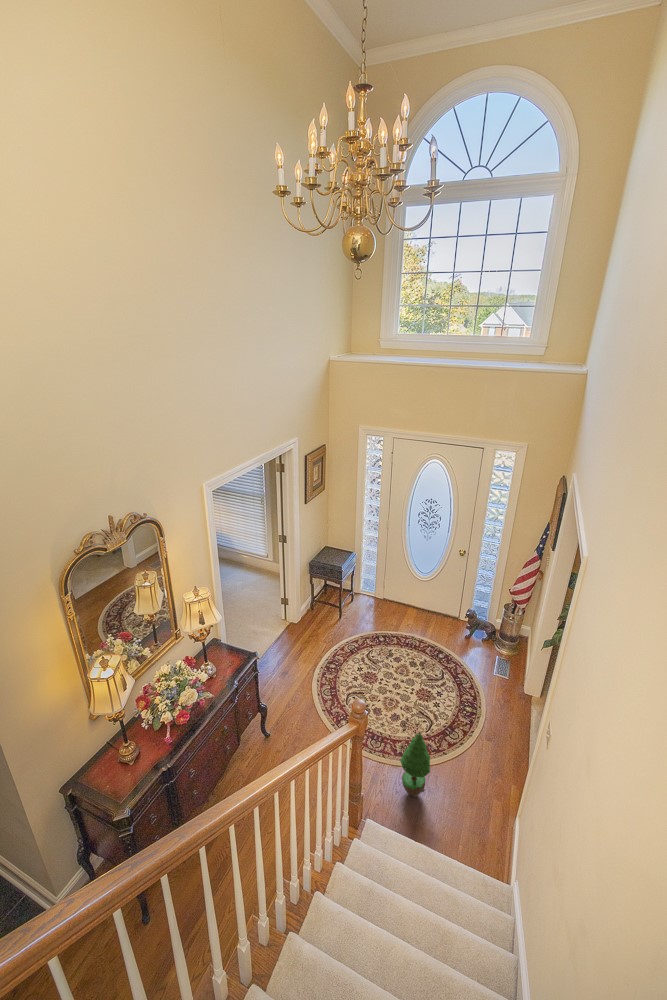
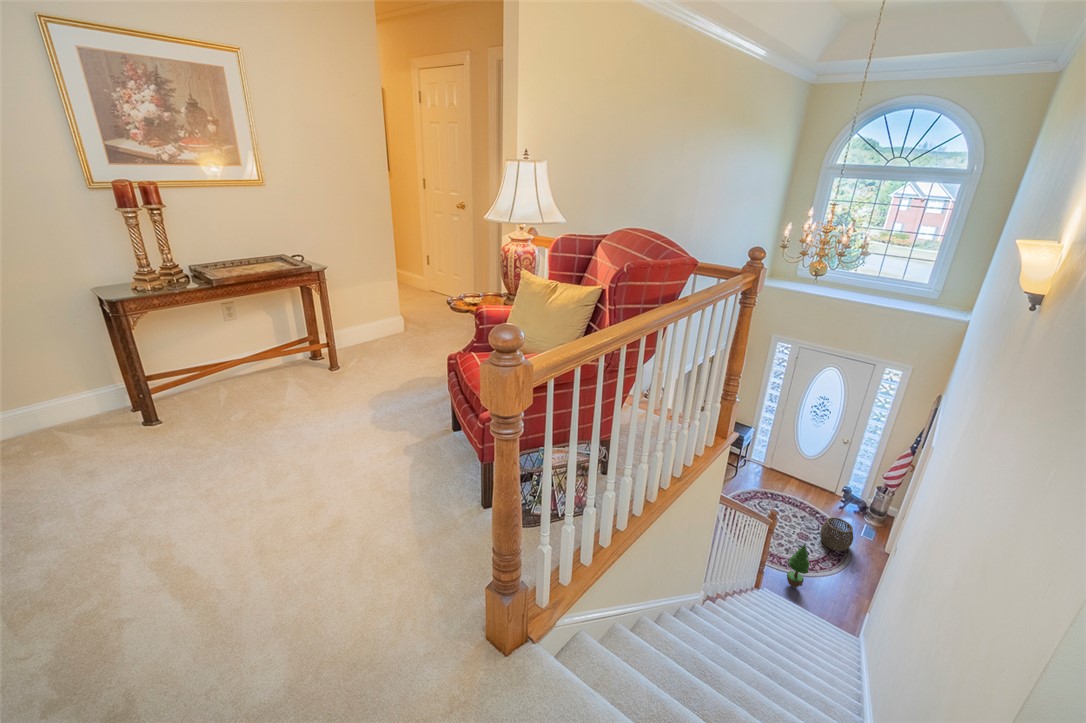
woven basket: none [445,661,485,709] -> present [820,517,853,551]

